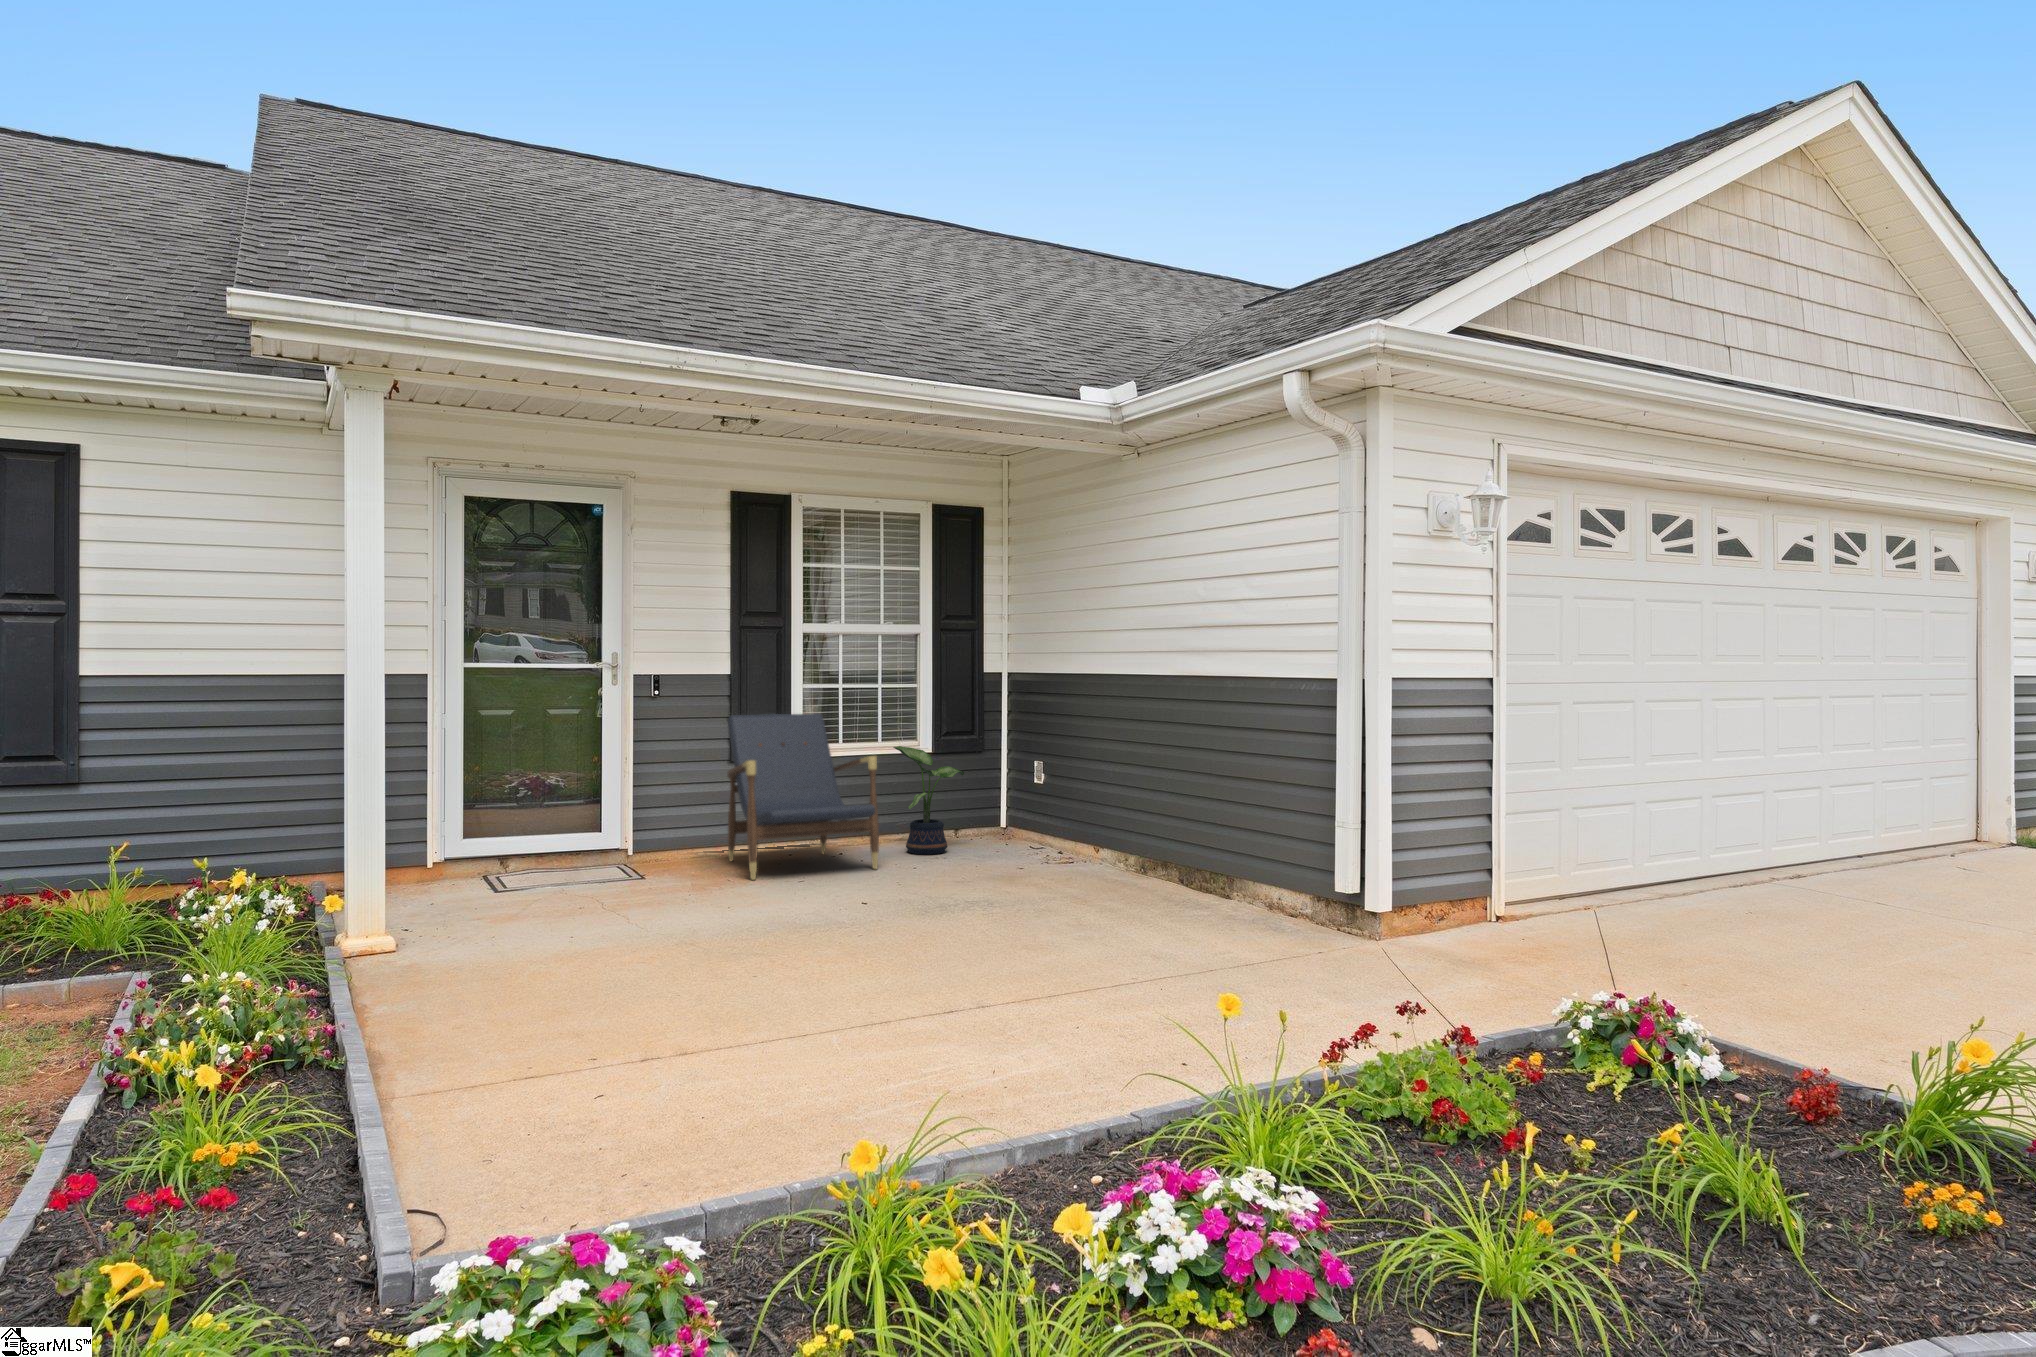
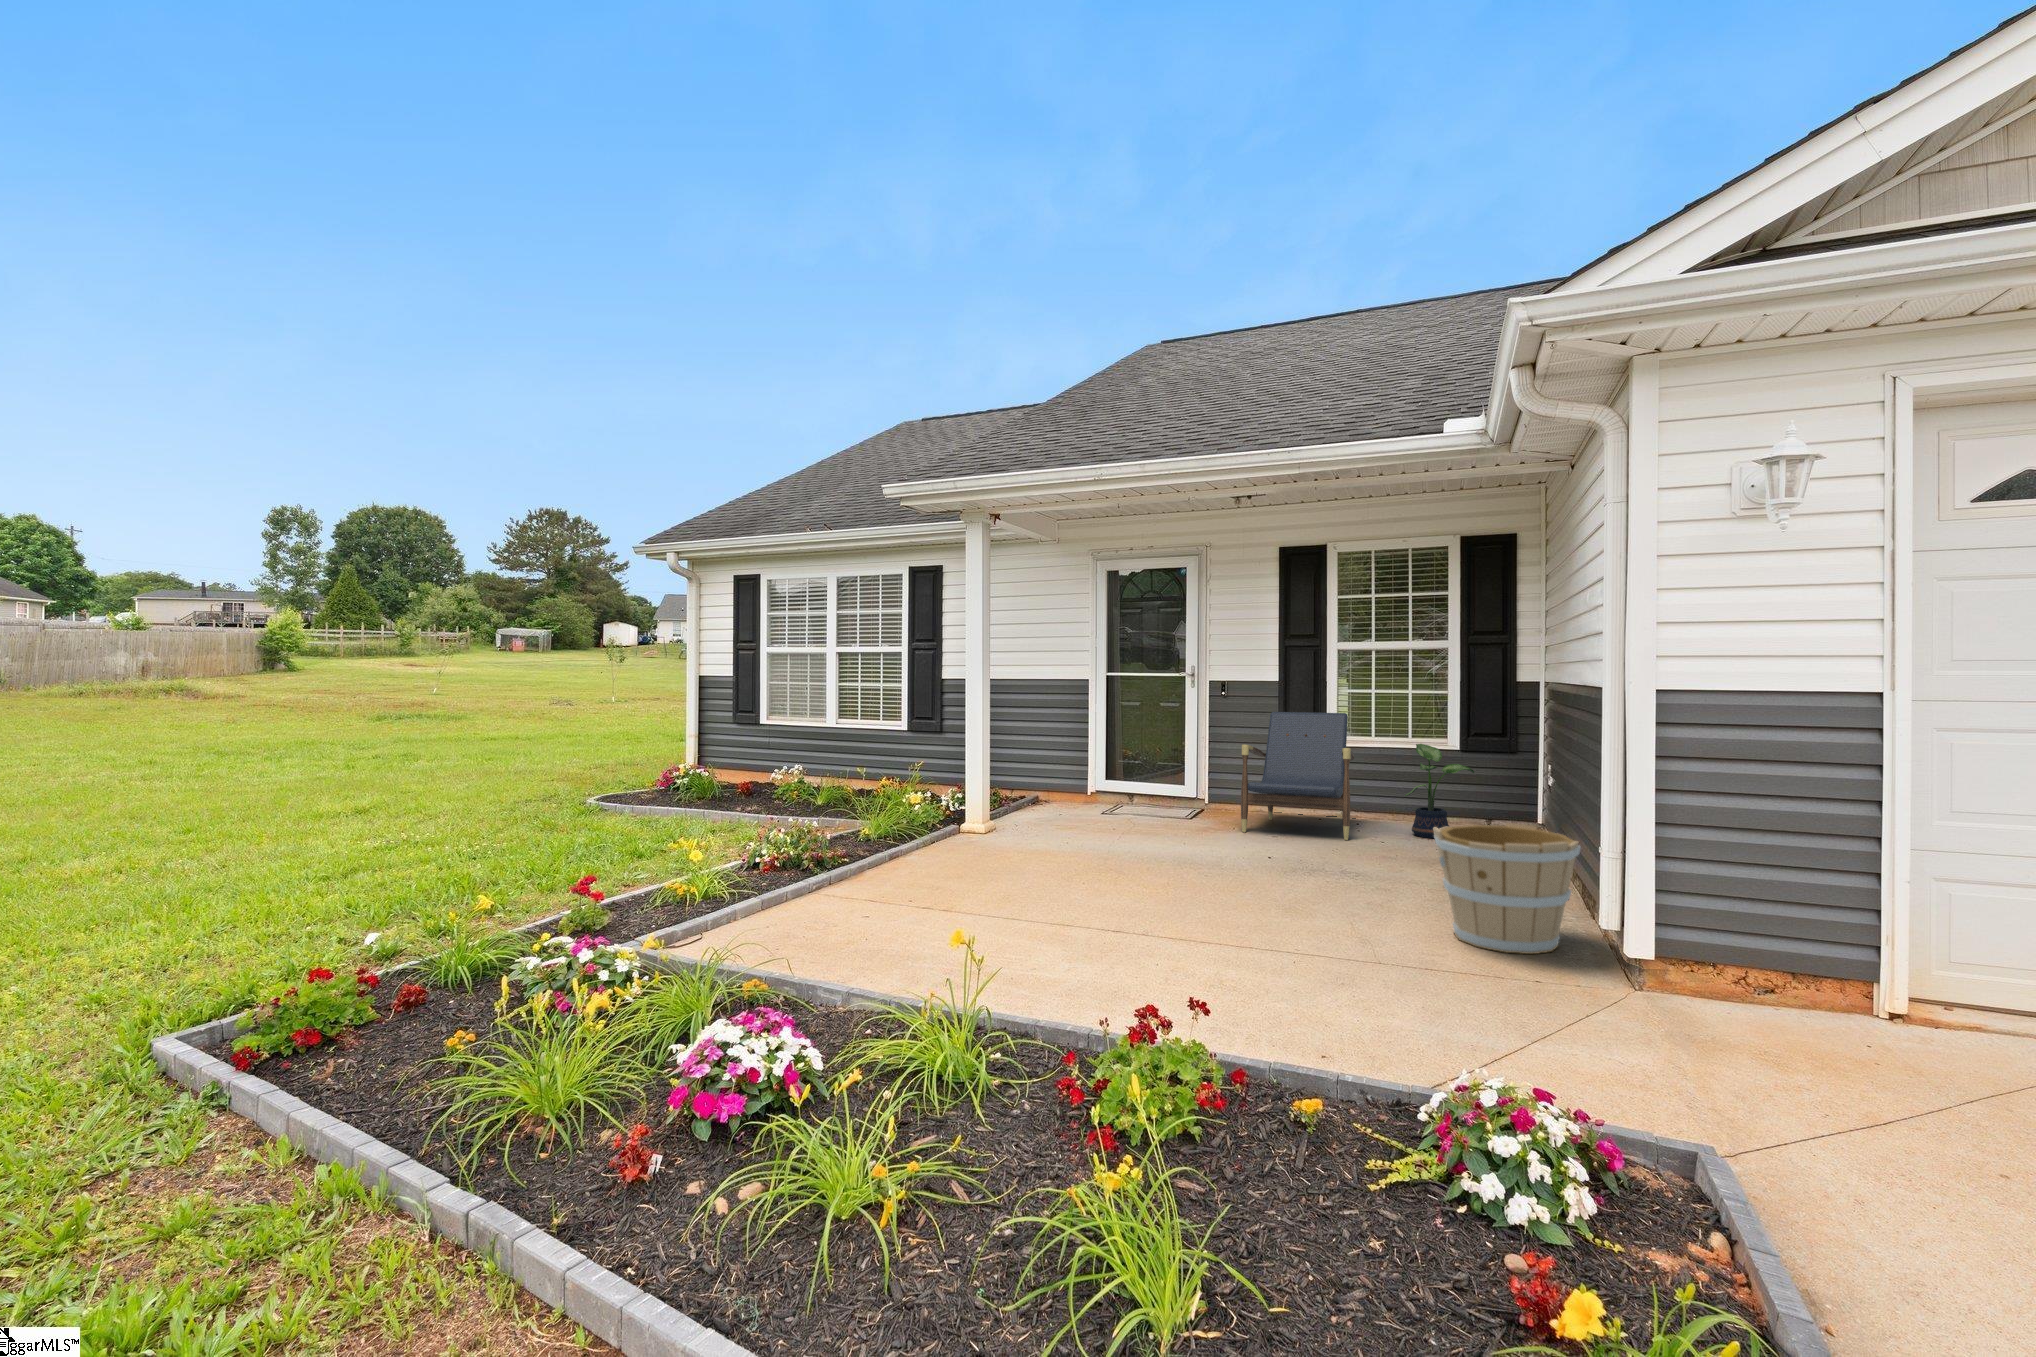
wooden bucket: none [1186,813,1315,937] -> present [1433,823,1581,954]

